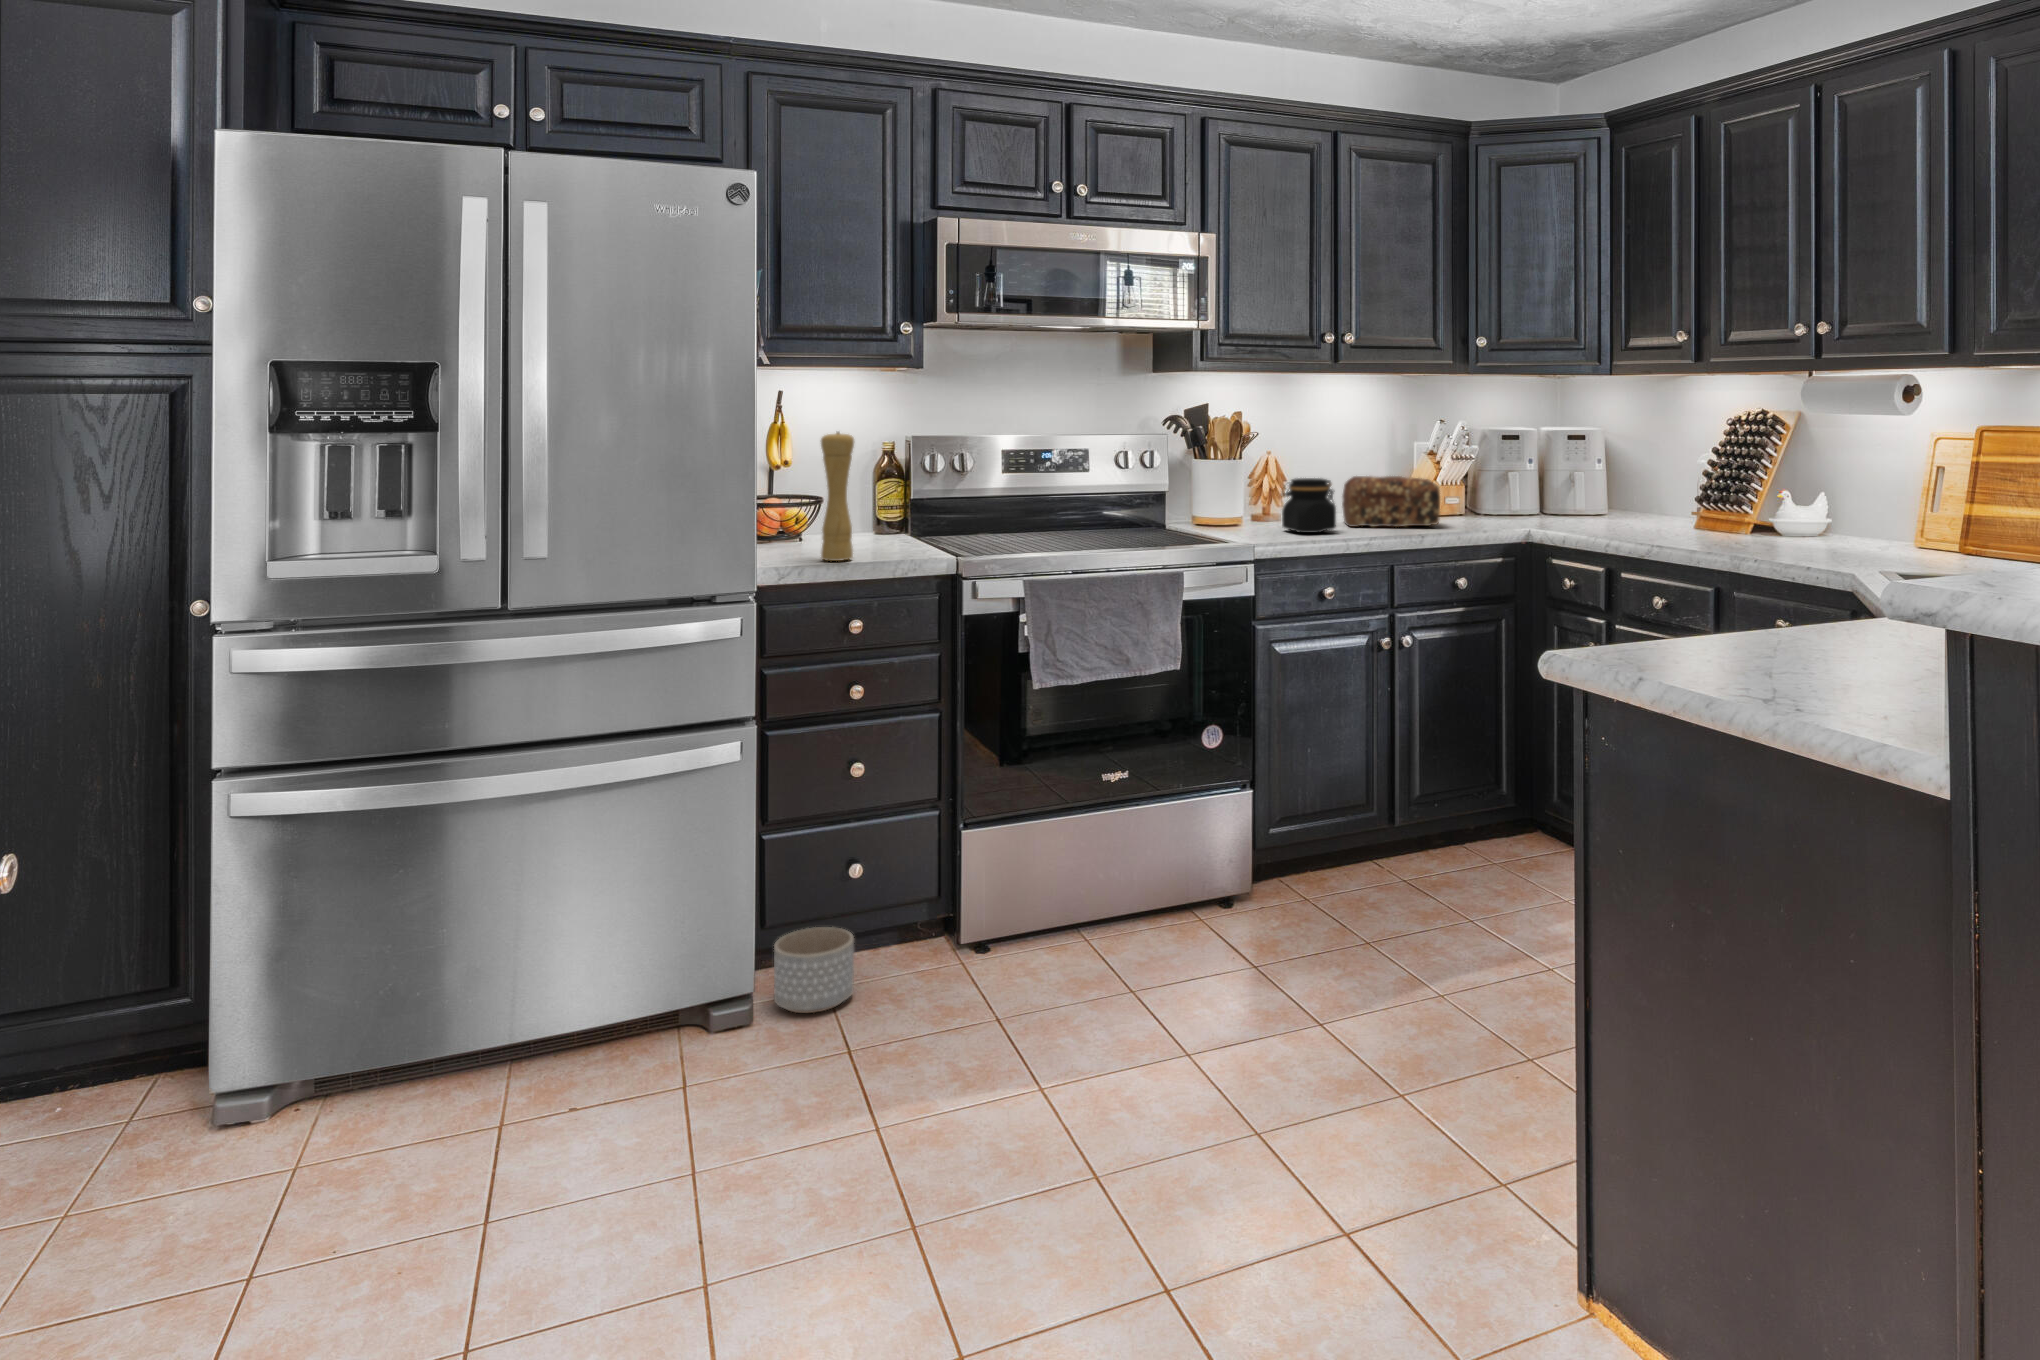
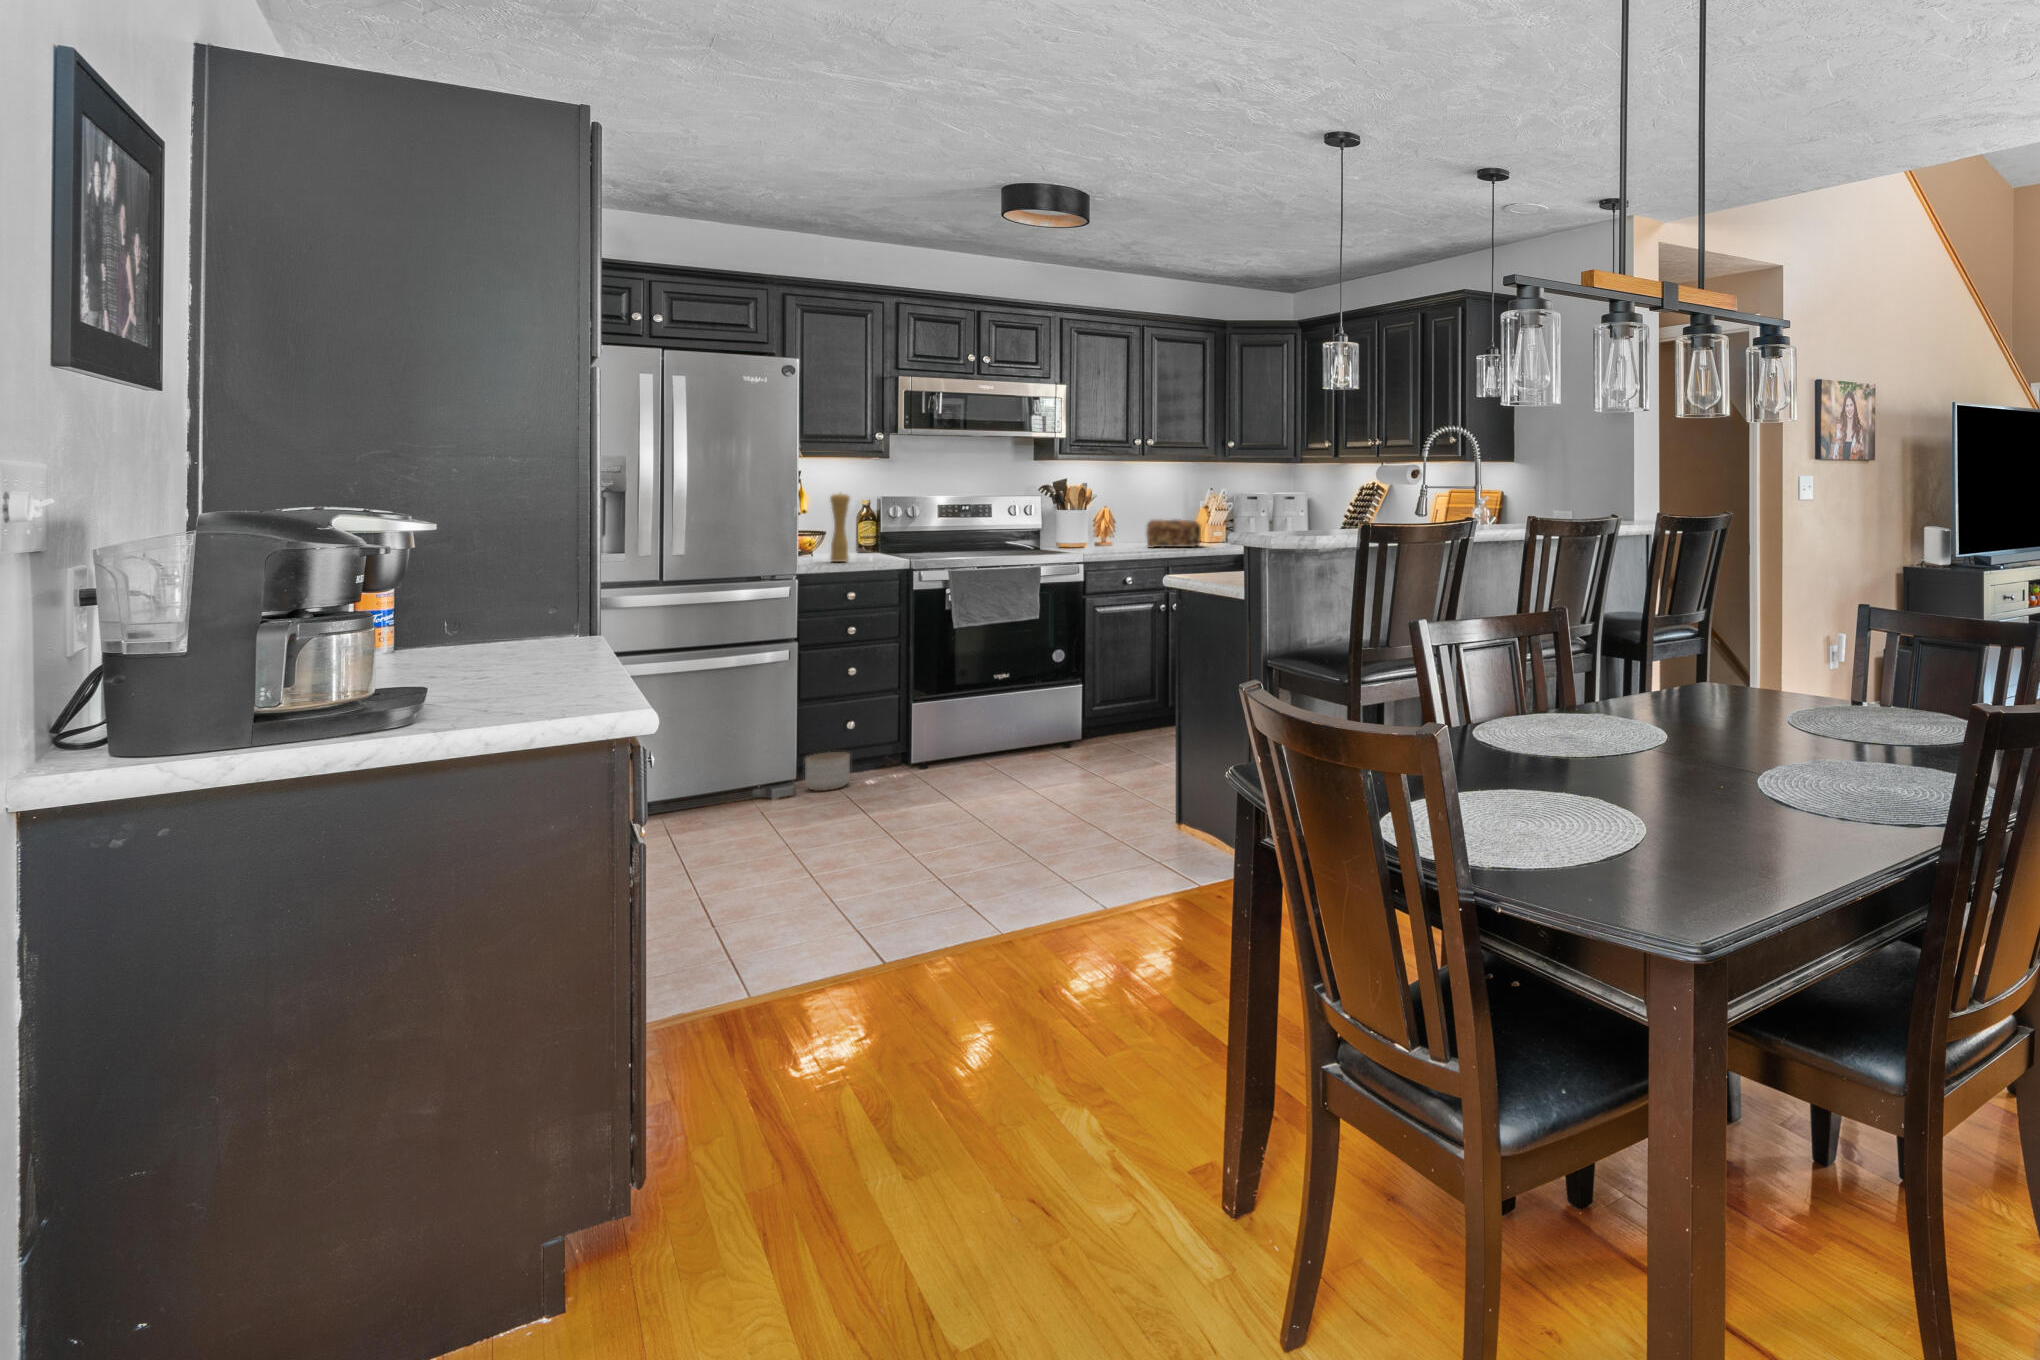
jar: present [1282,478,1336,533] -> none [1105,520,1138,550]

